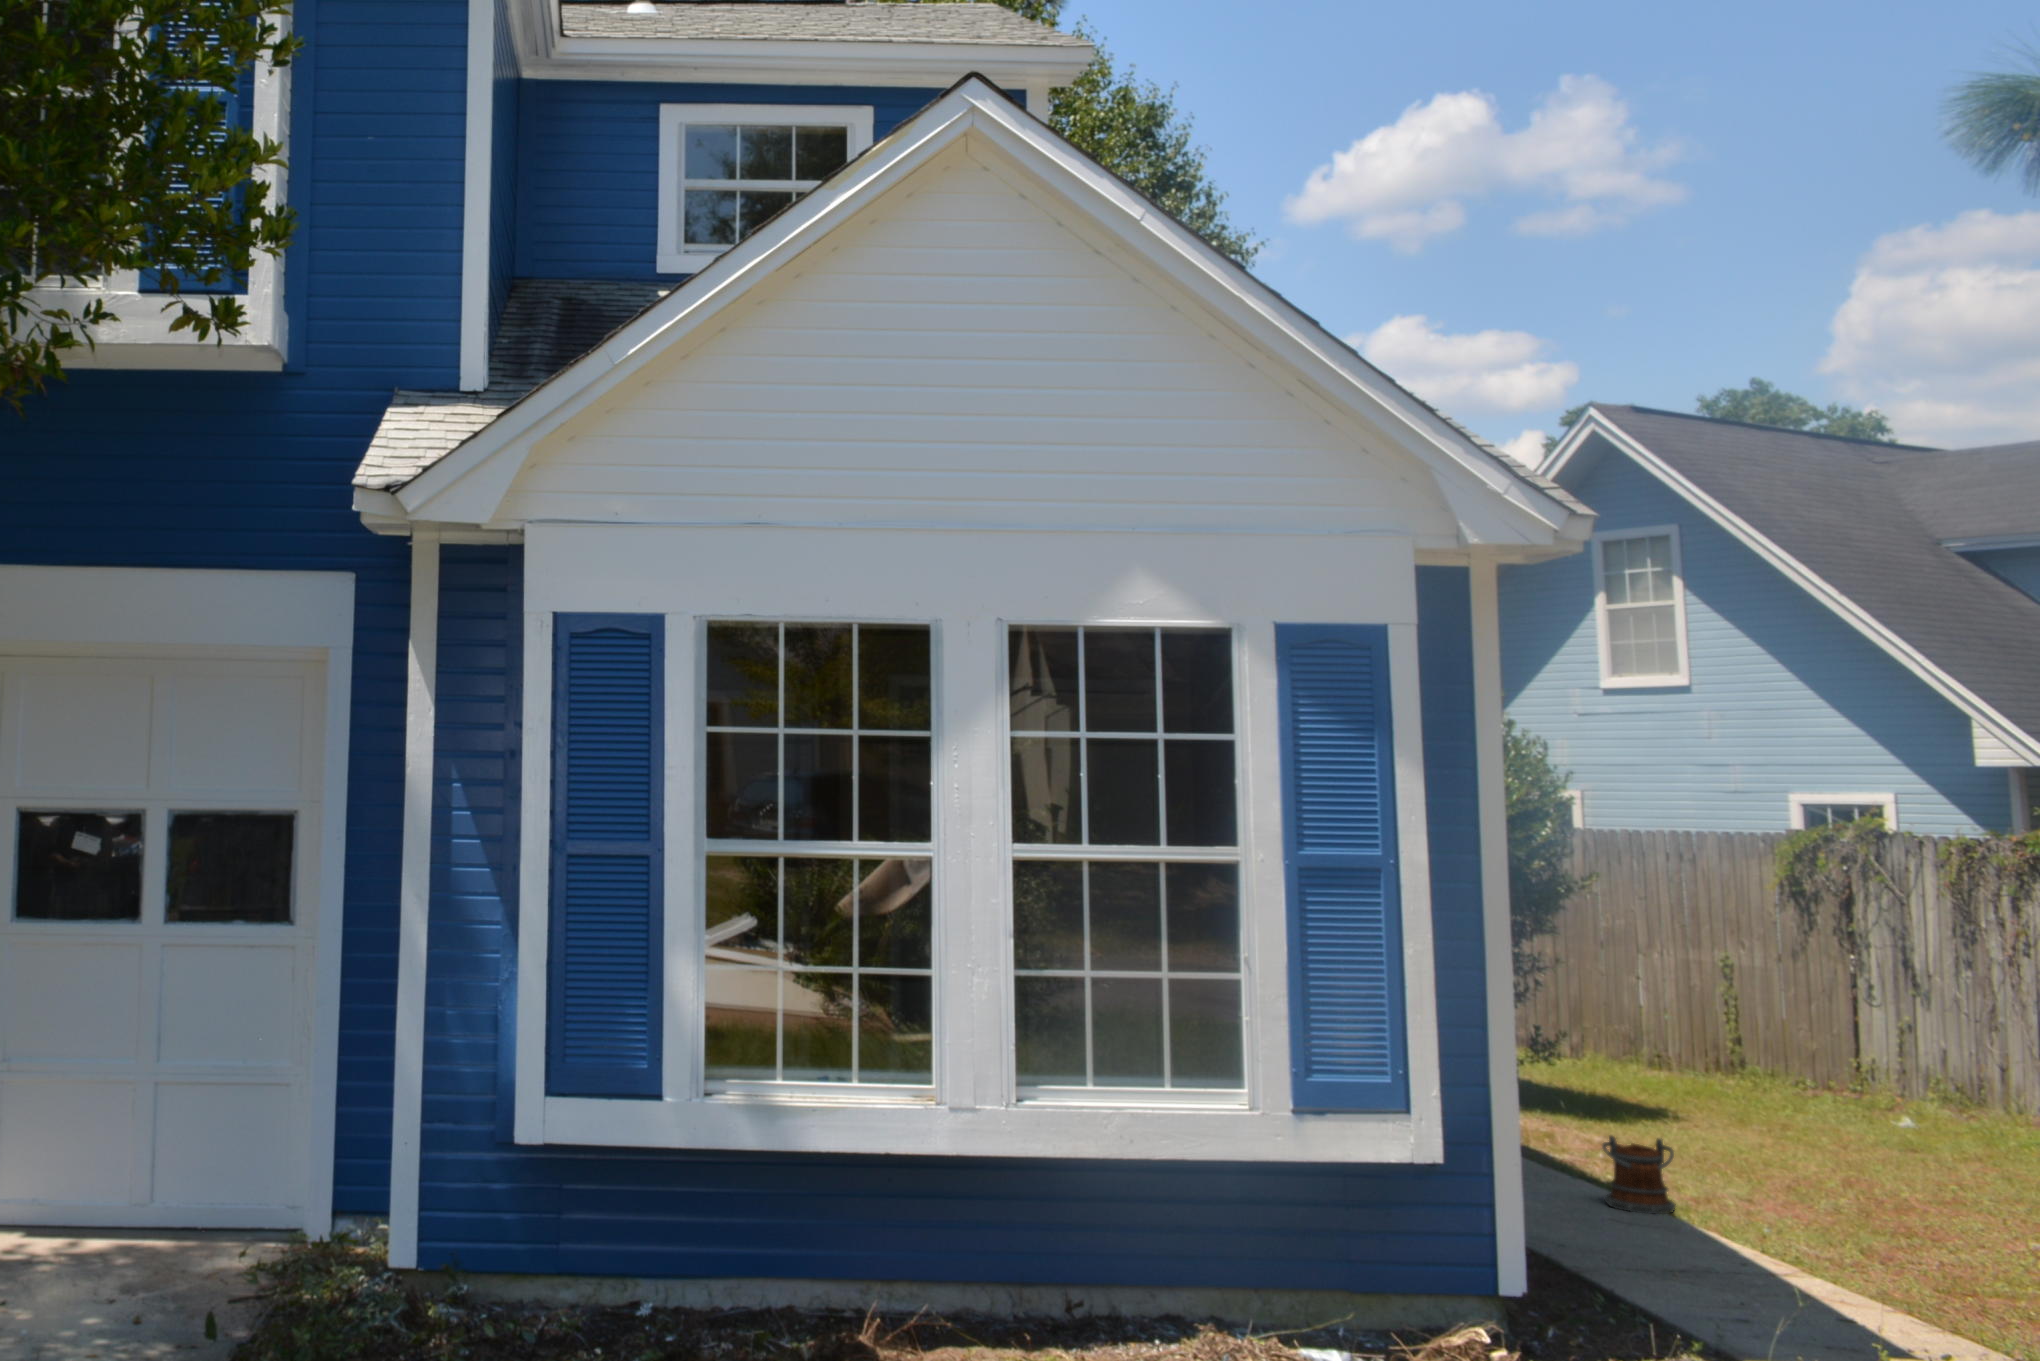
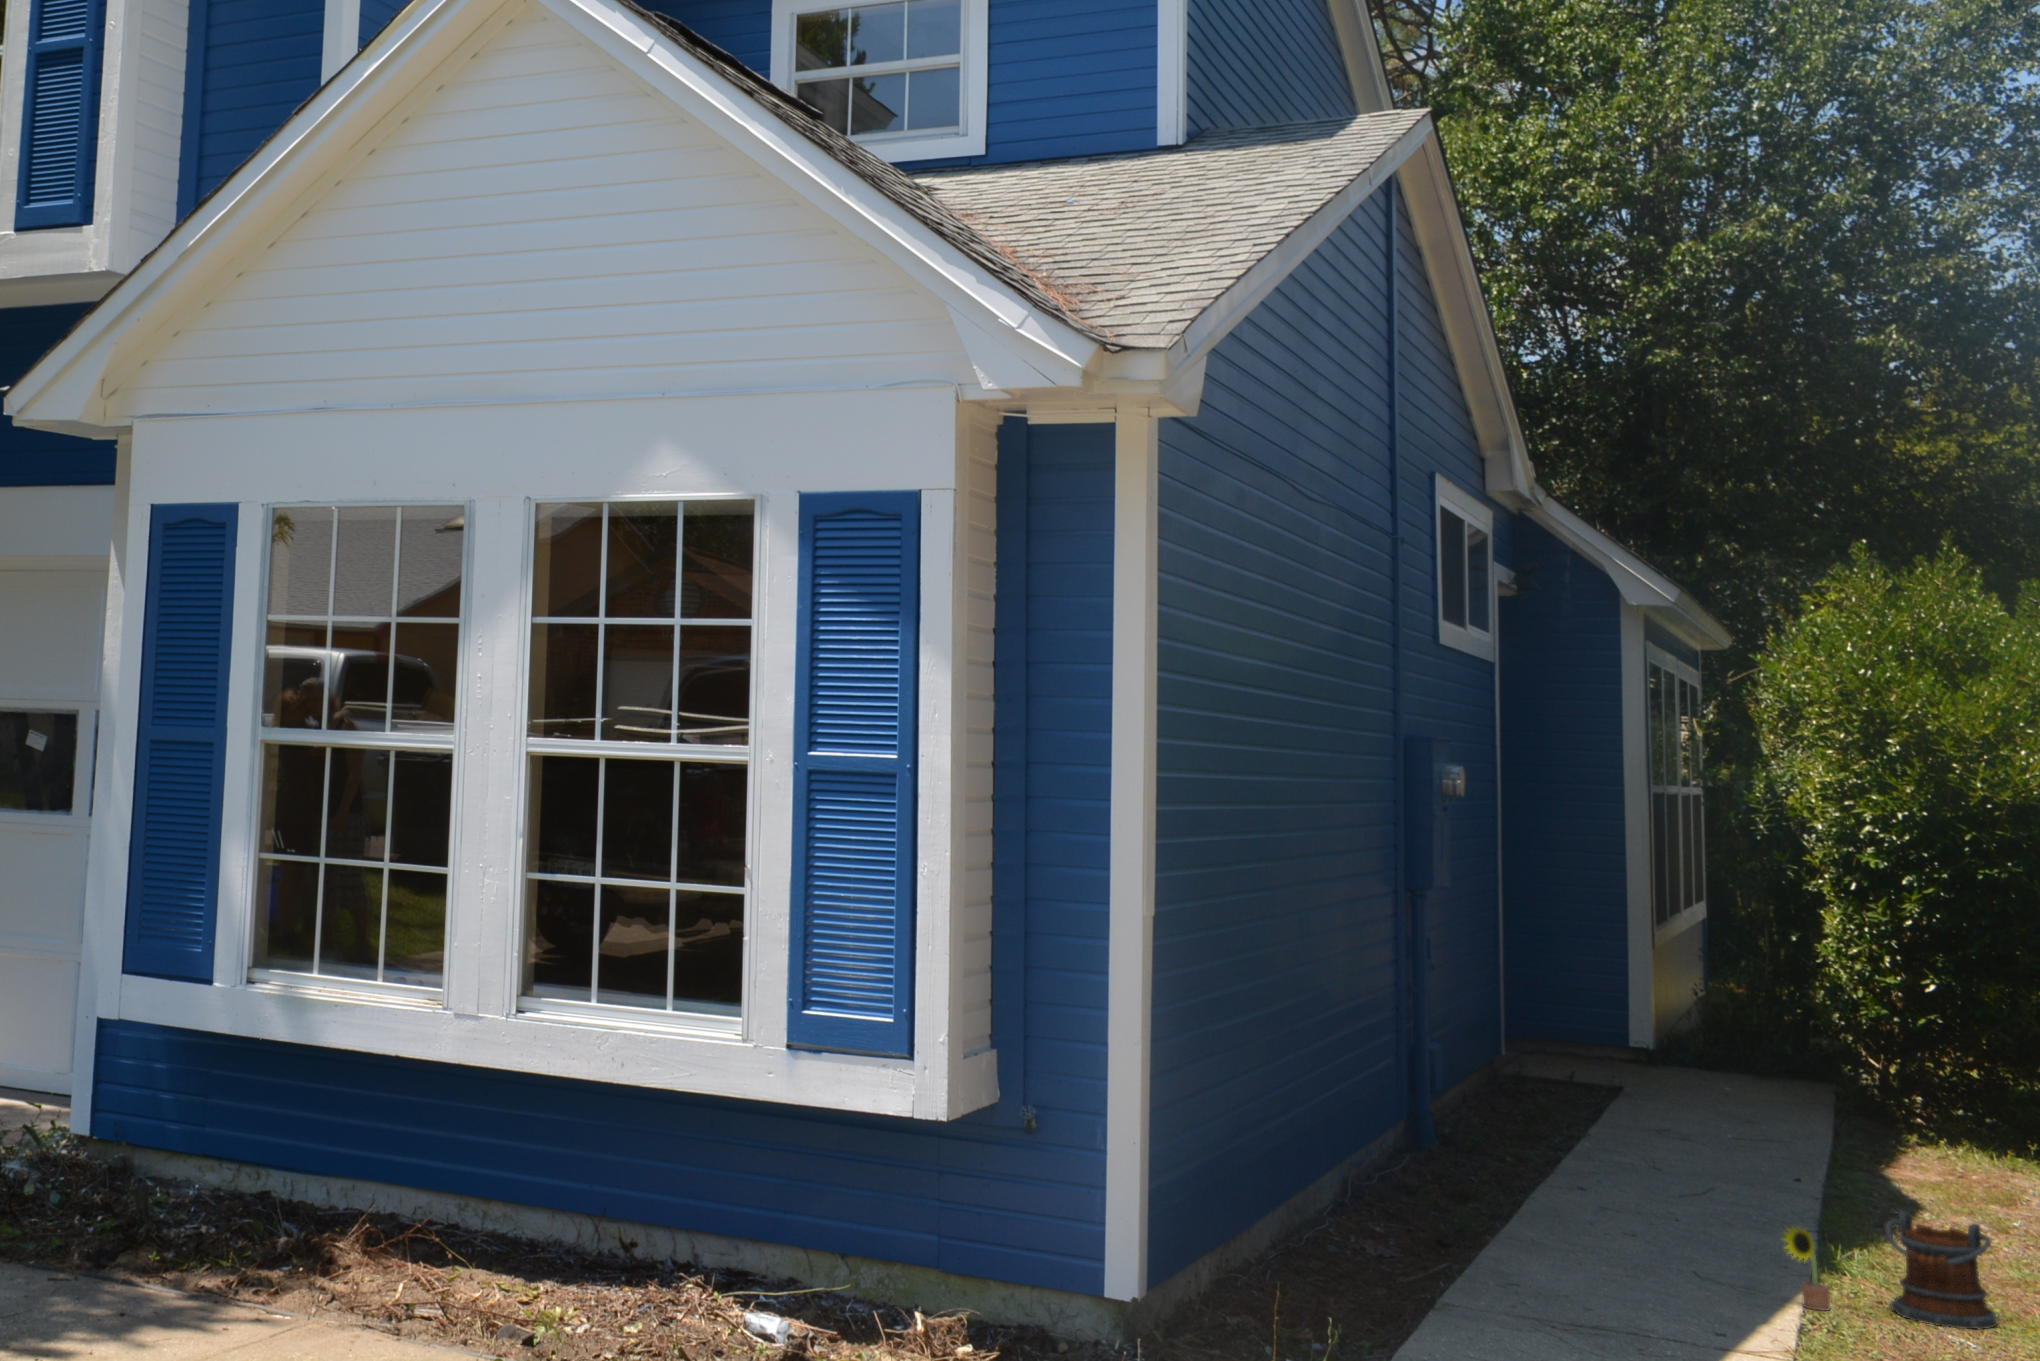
decorative plant: none [1558,1153,1590,1214] -> present [1783,1227,1830,1311]

